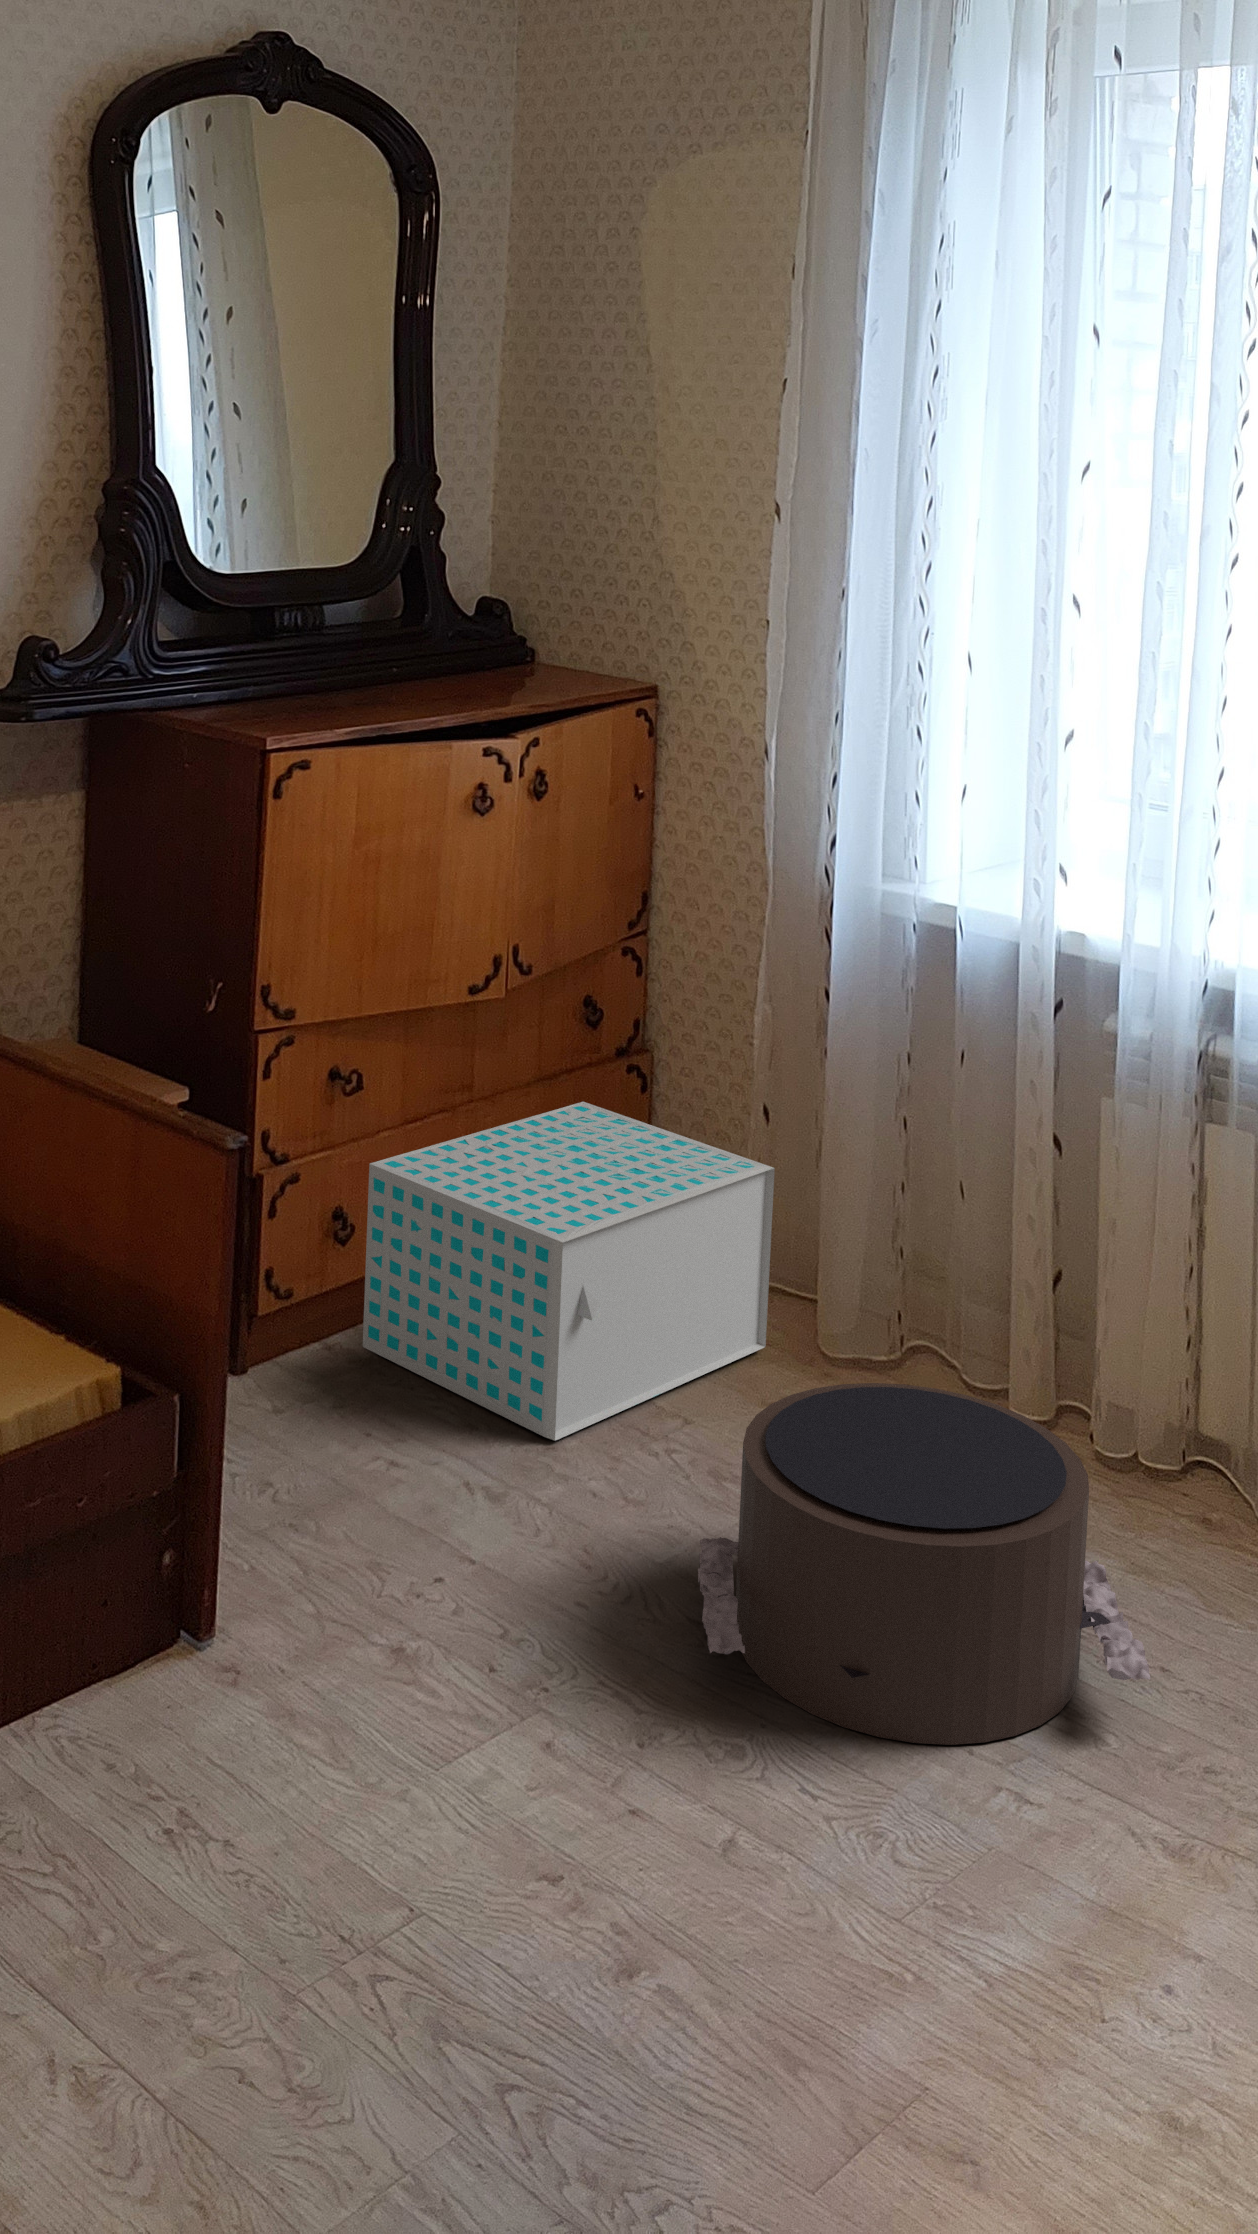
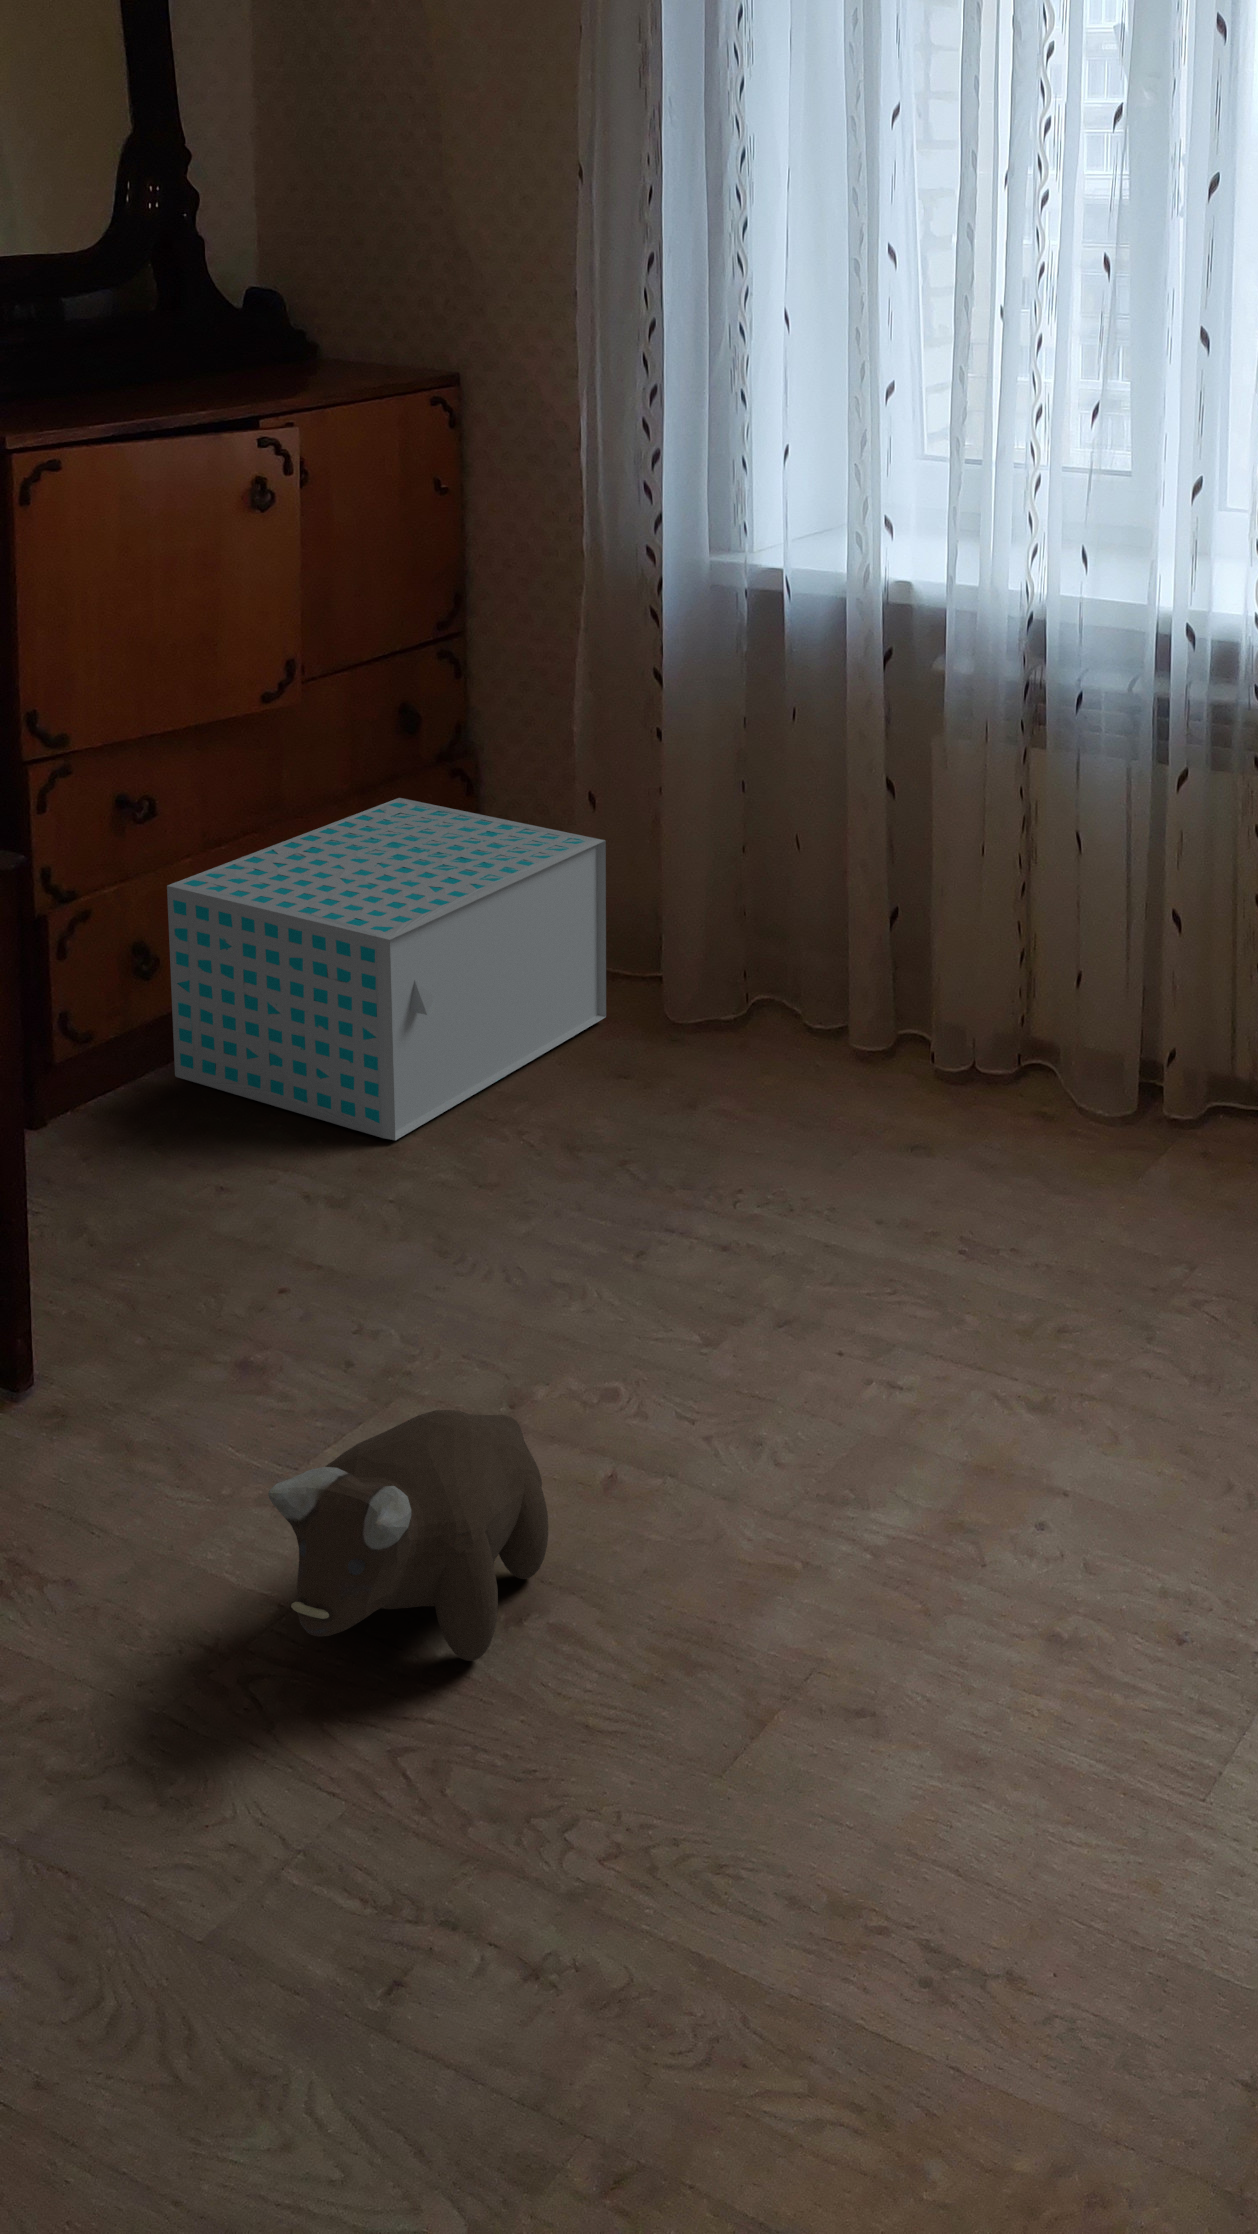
pouf: present [698,1383,1150,1745] -> none [558,1031,1008,1373]
plush toy: none [413,1708,664,1964] -> present [268,1410,548,1661]

